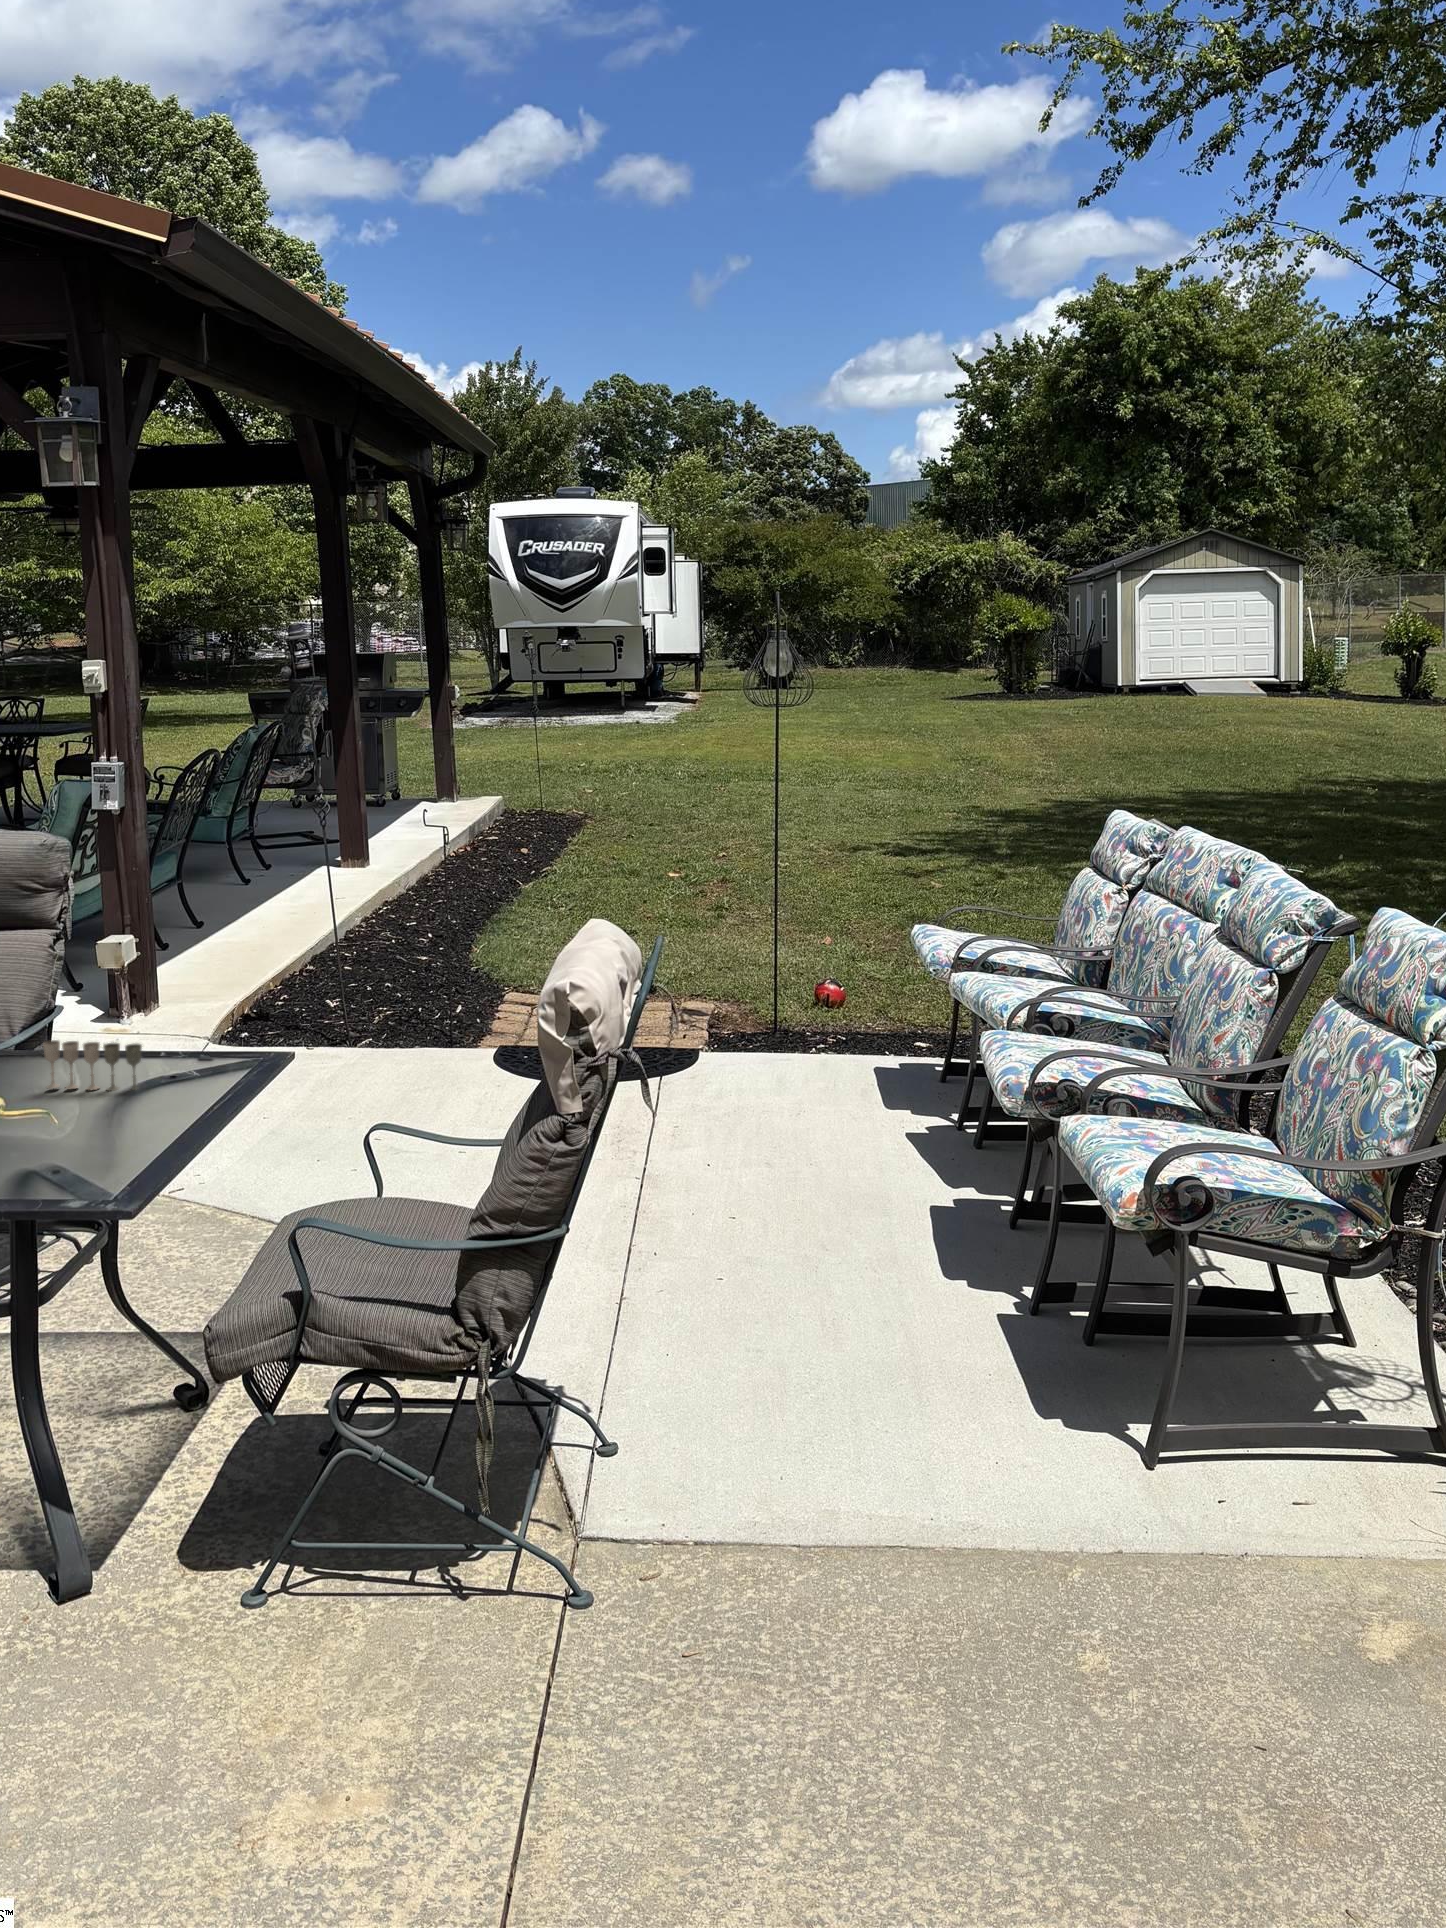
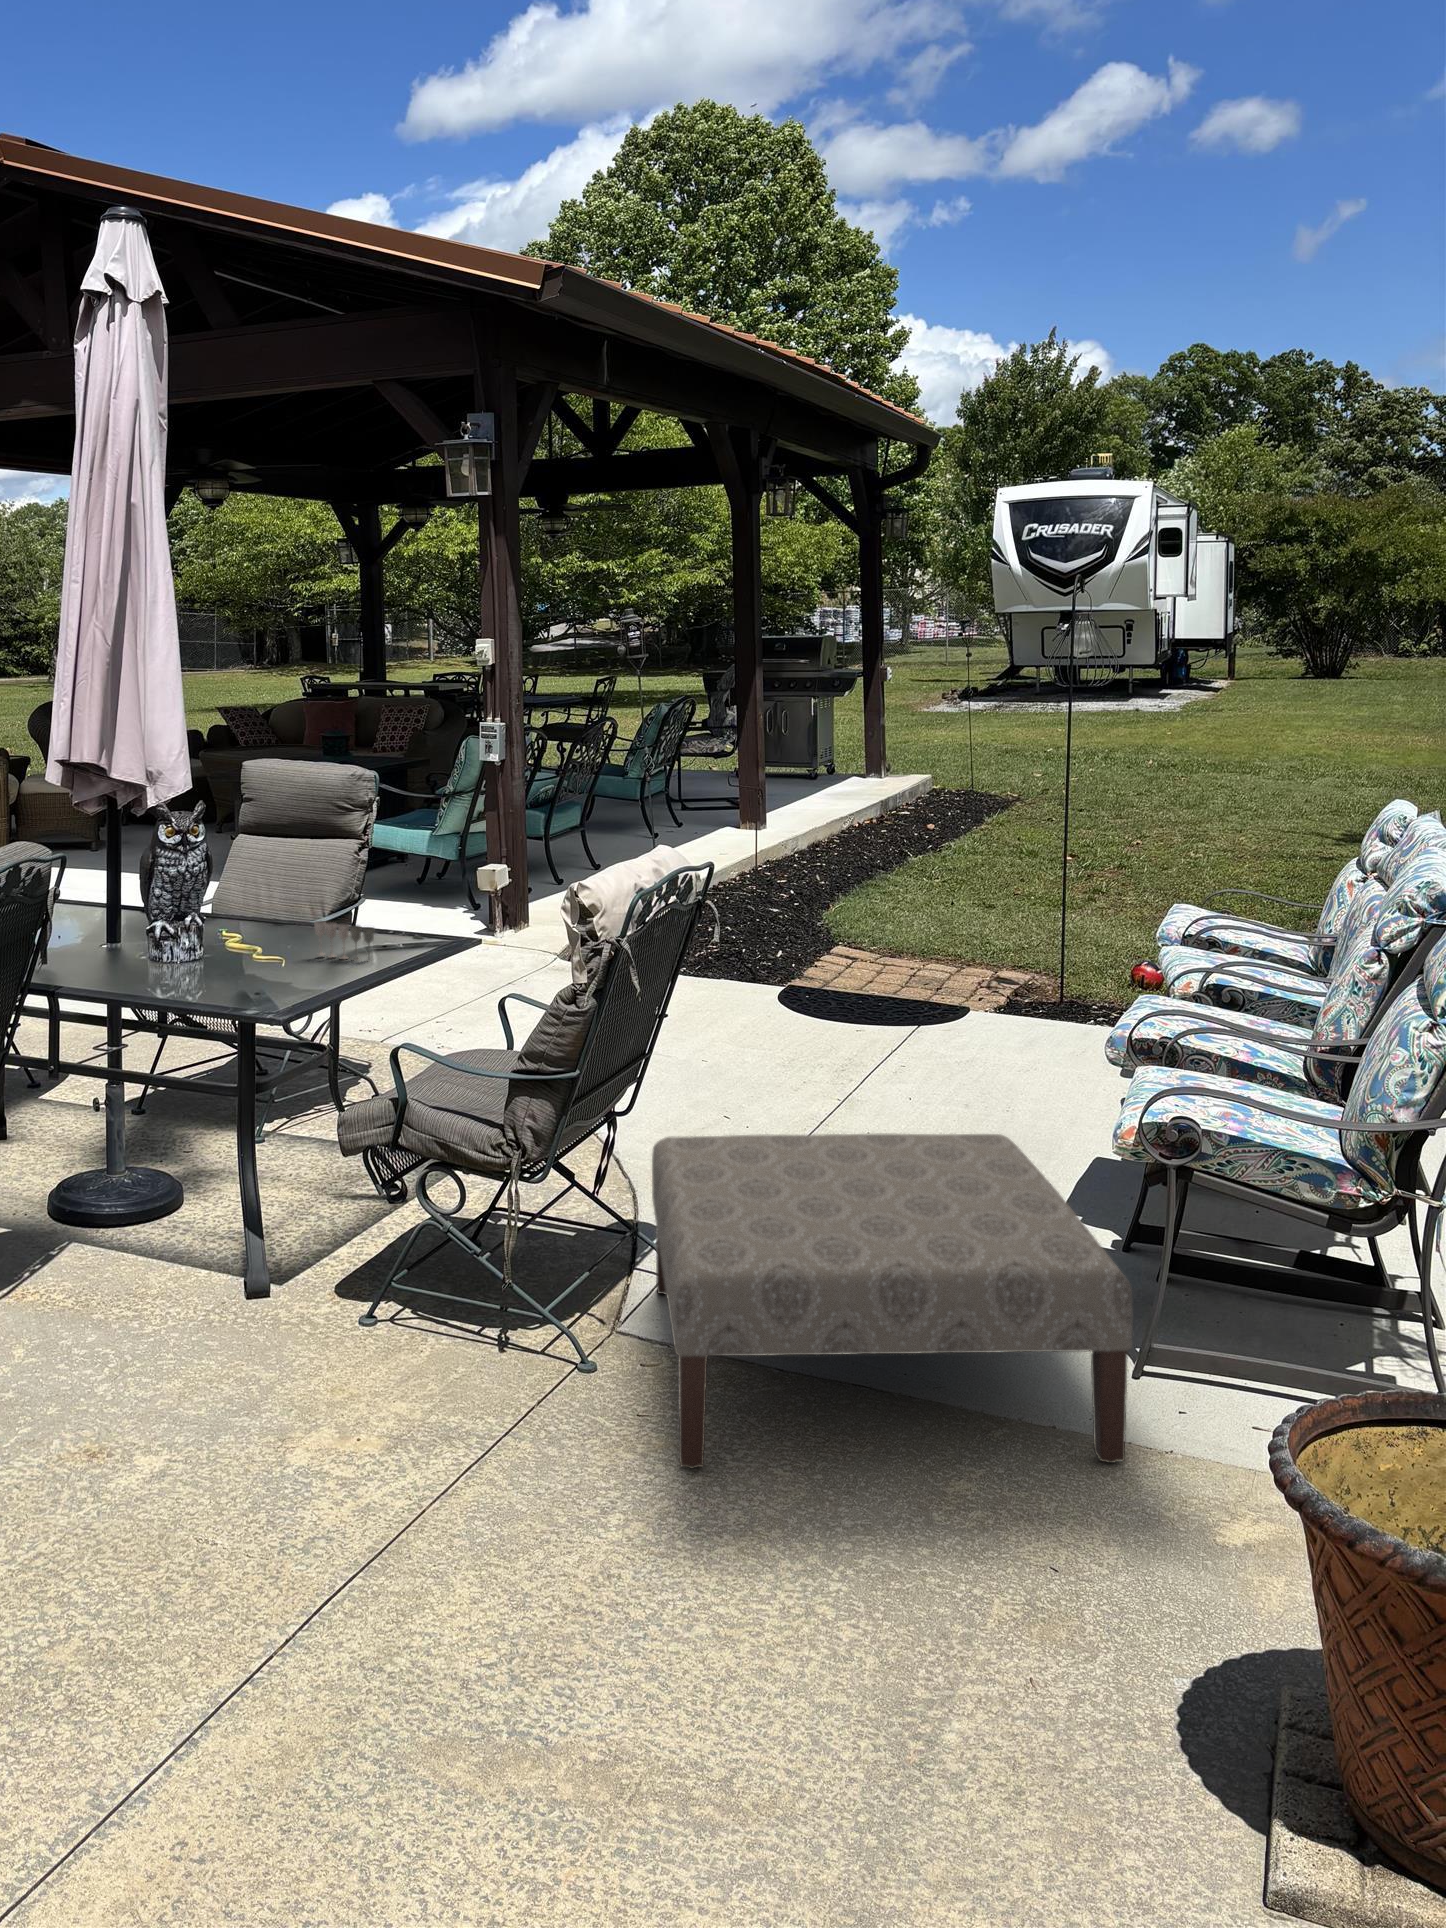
ottoman: none [602,1214,1256,1728] -> present [652,1134,1132,1469]

